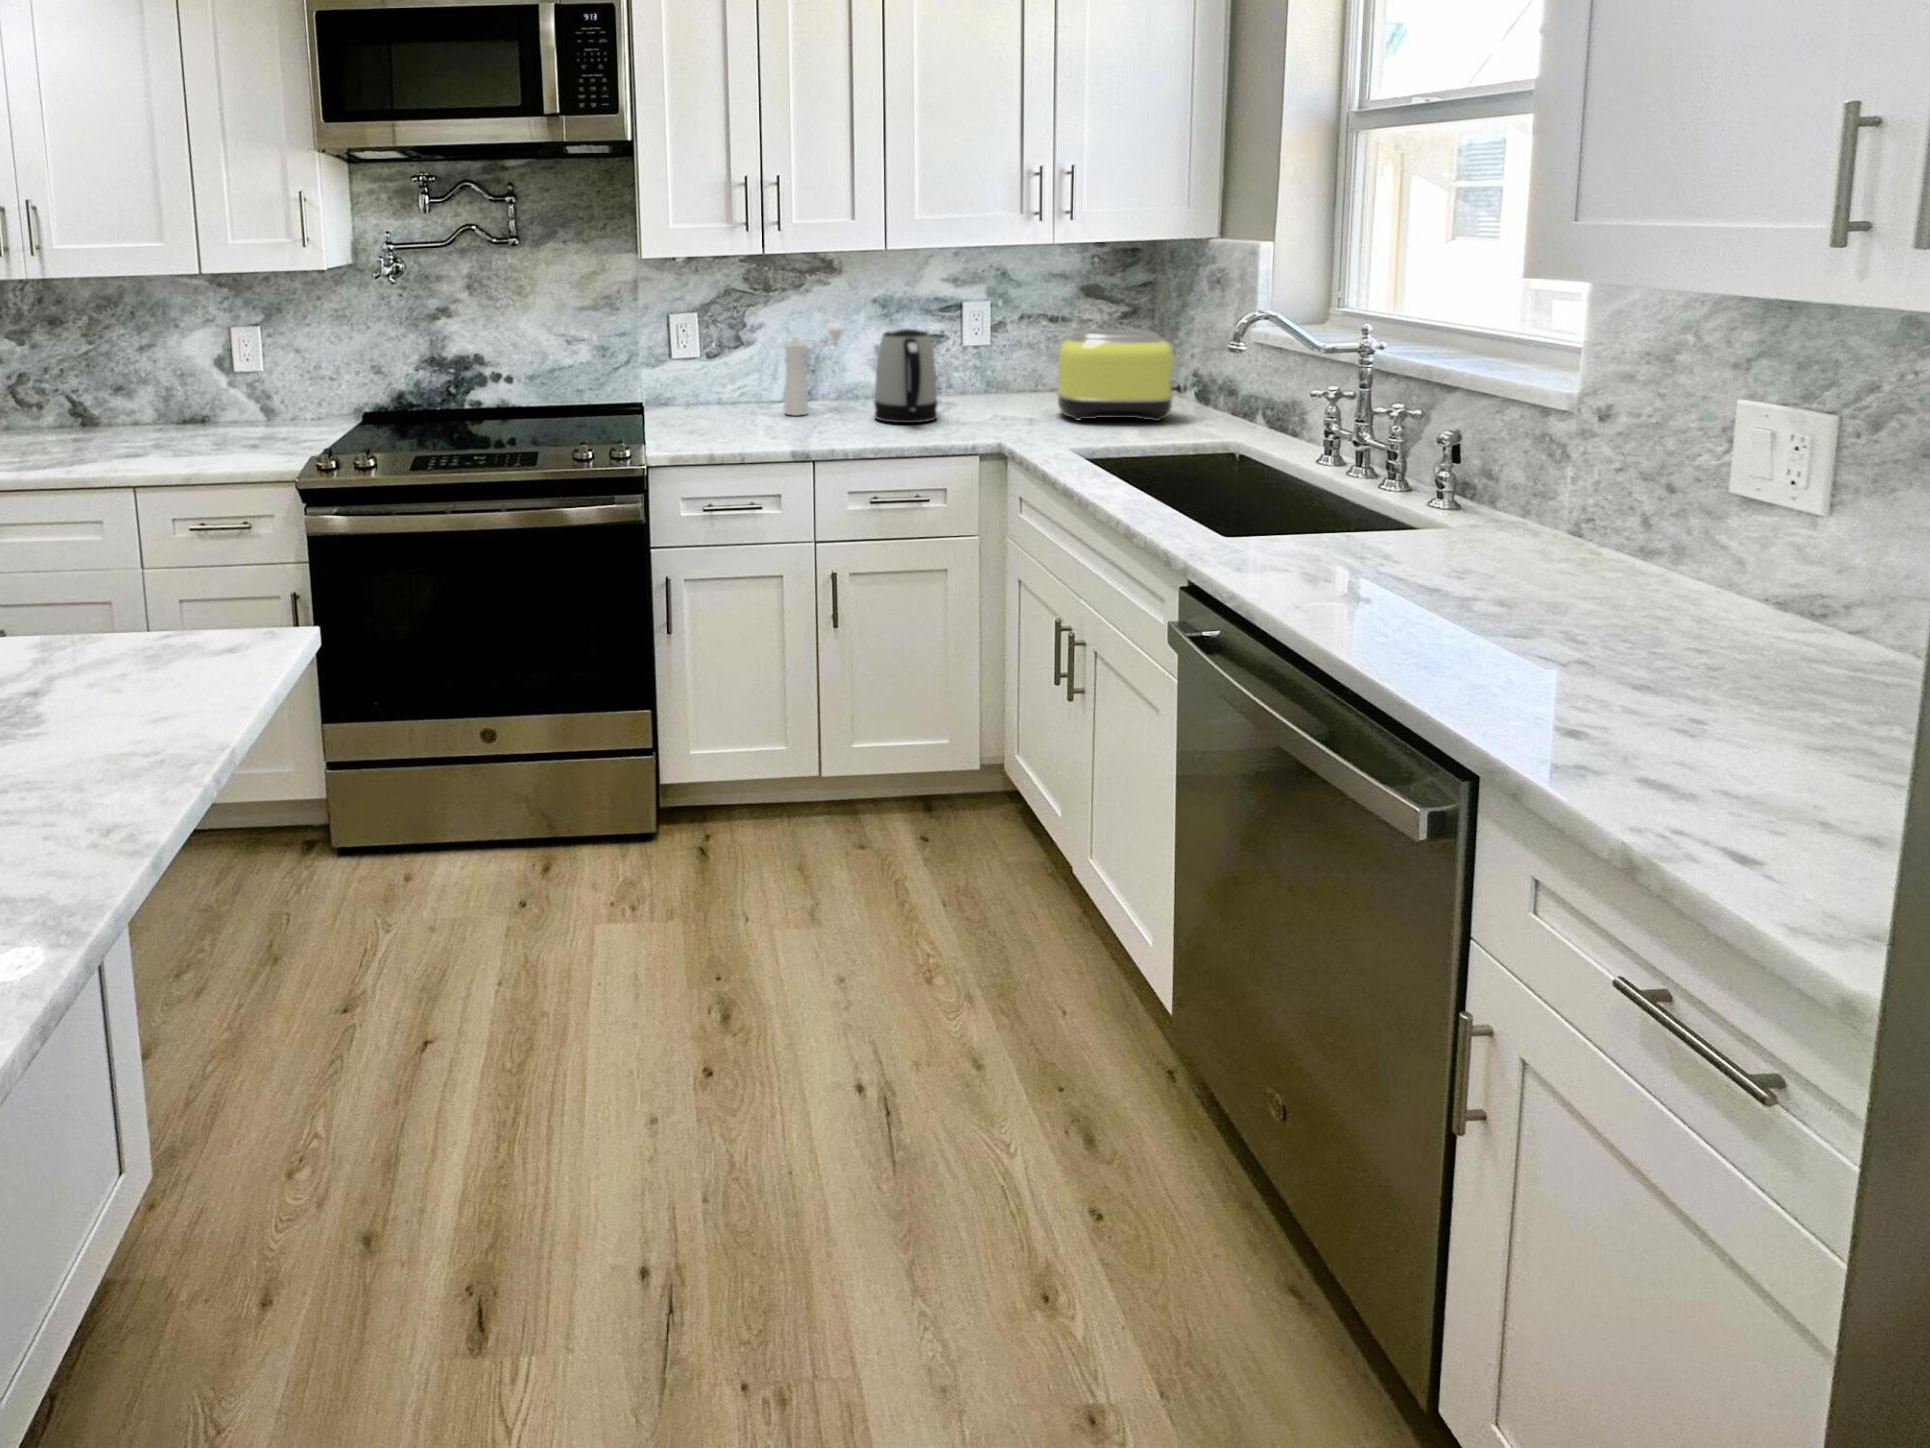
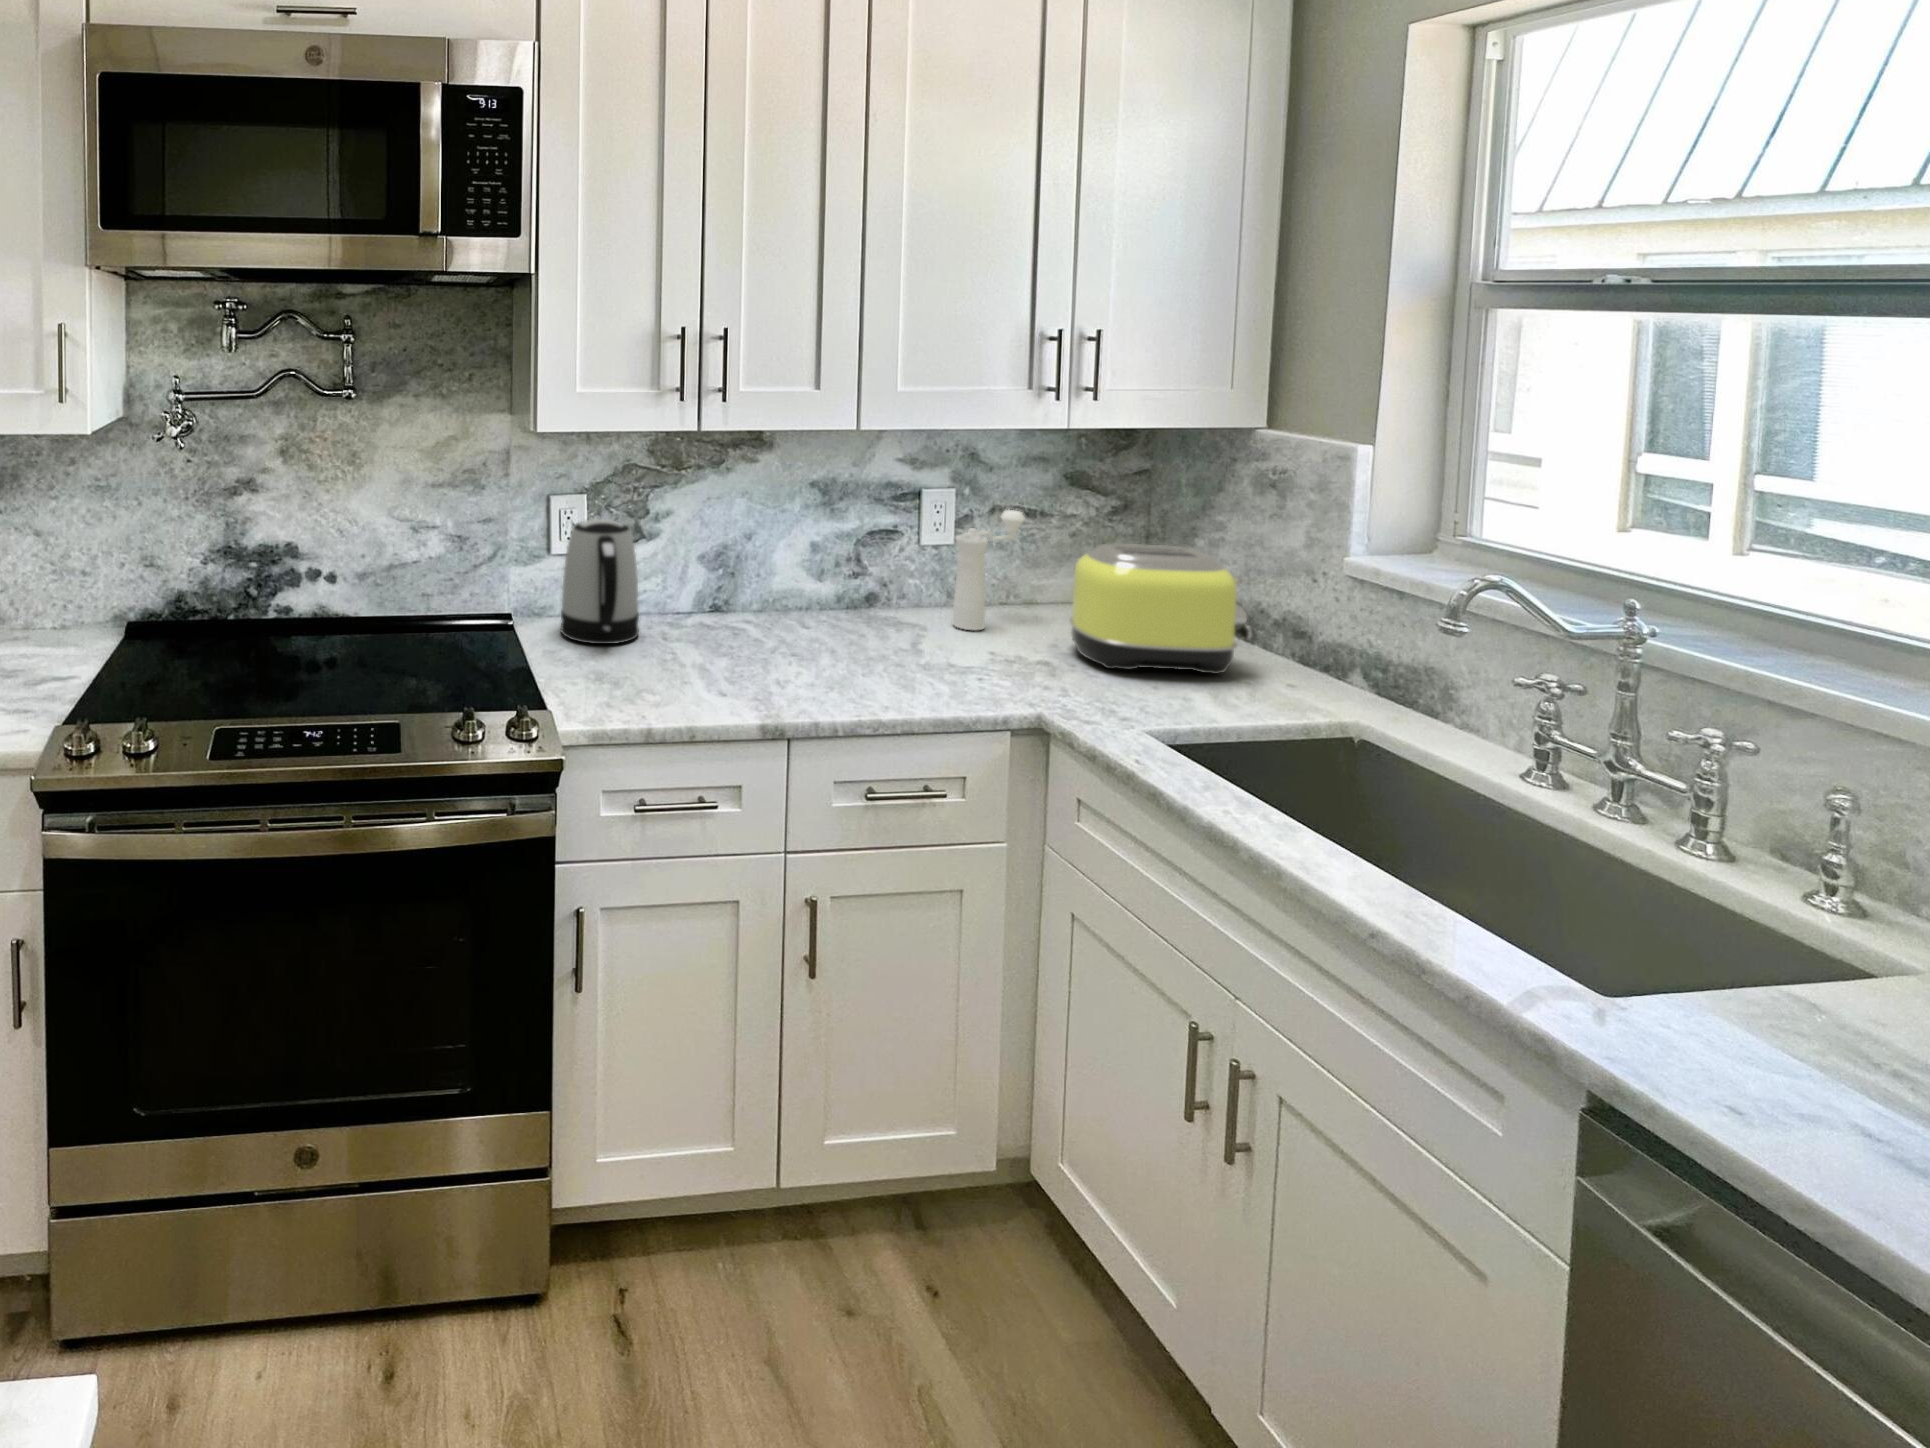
pepper mill: present [784,323,845,415] -> present [953,510,1025,630]
kettle: present [874,328,938,423] -> present [561,519,639,644]

